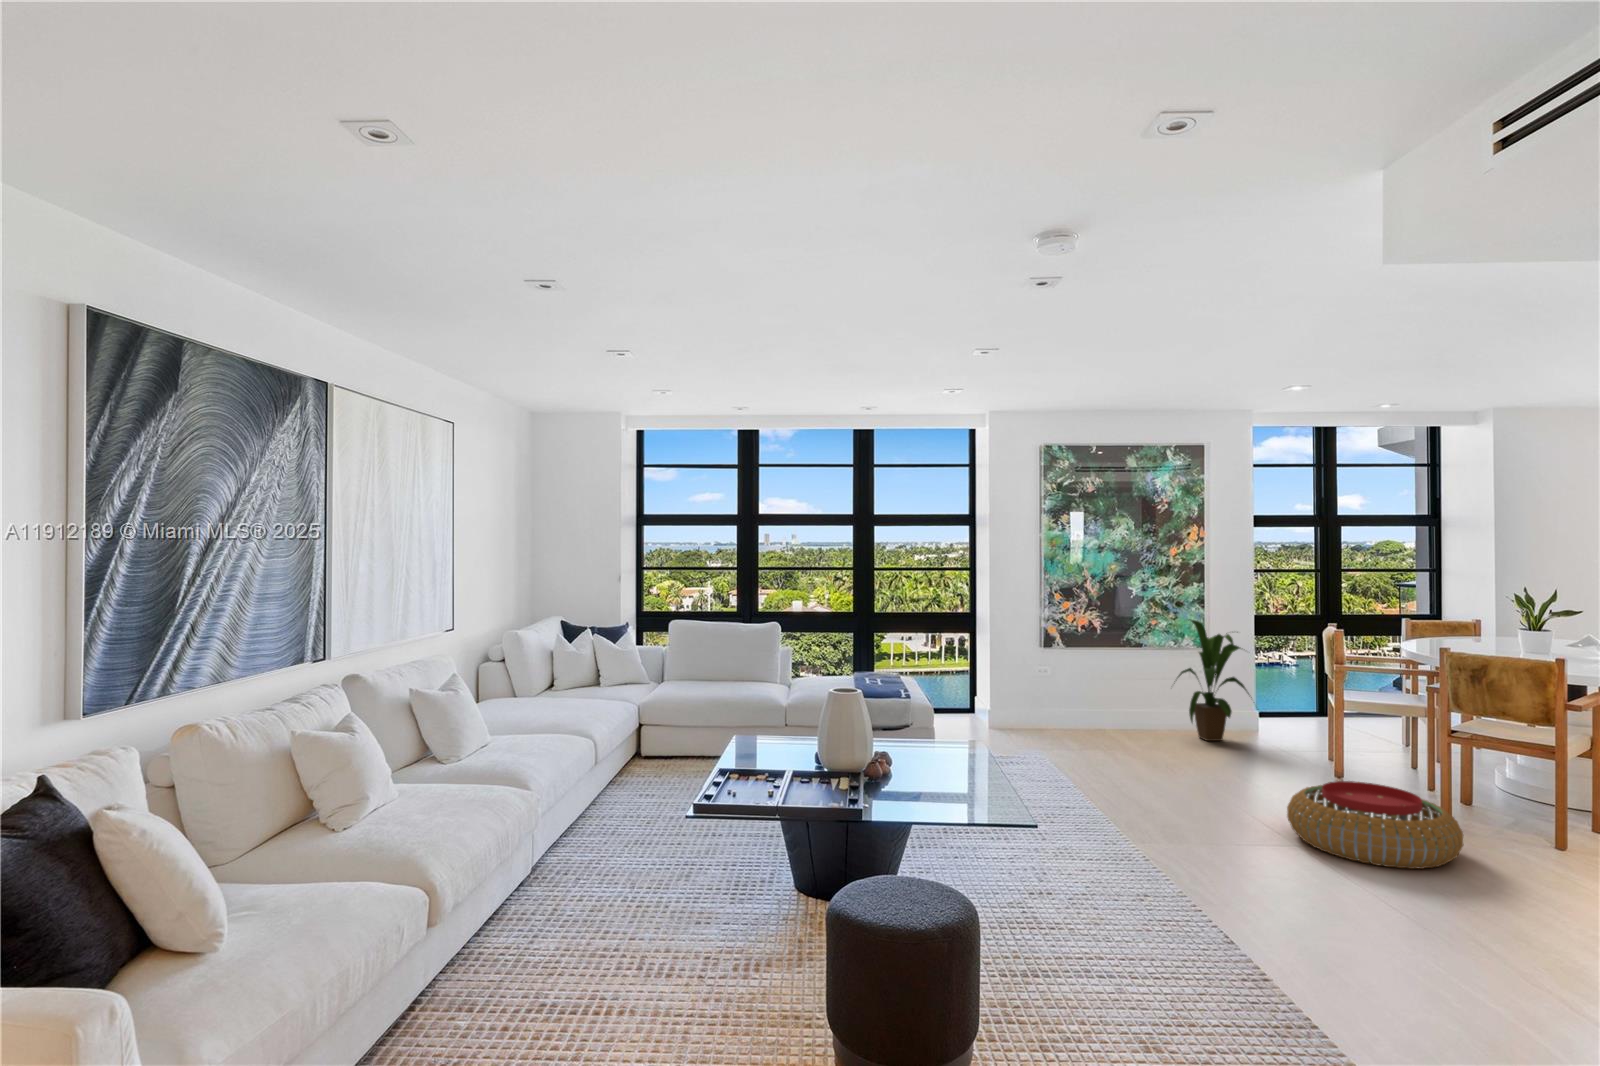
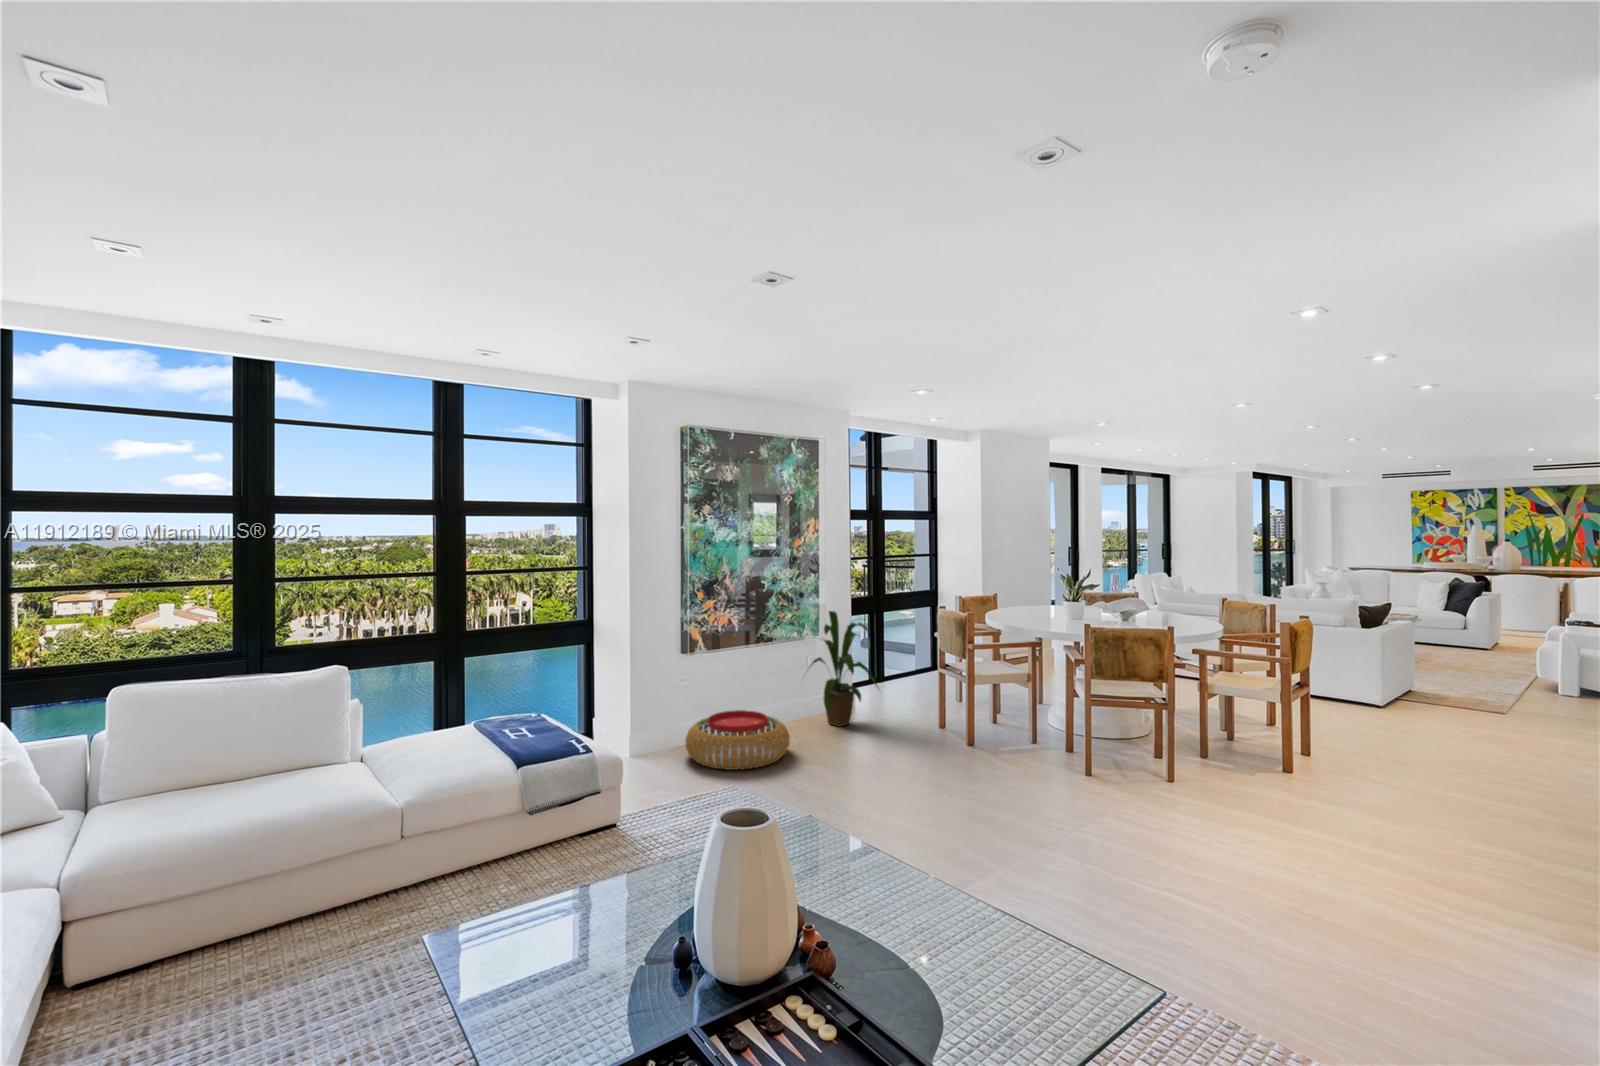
pouf: present [1287,781,1464,869] -> present [685,710,790,770]

